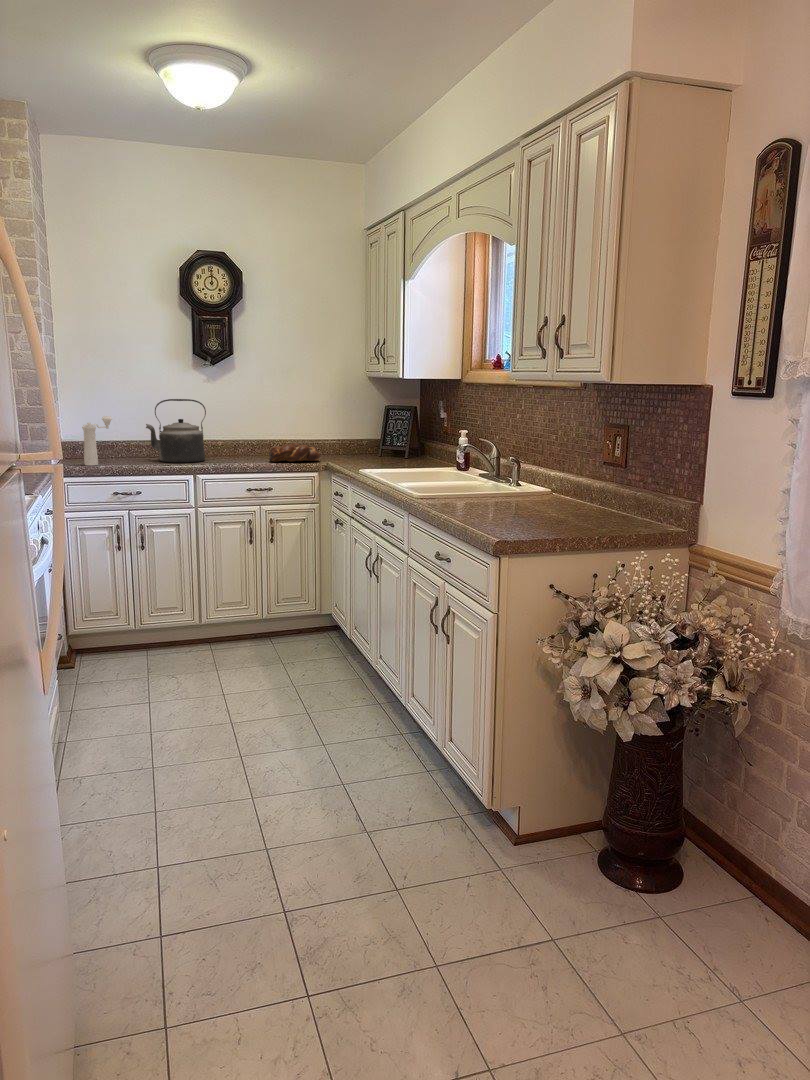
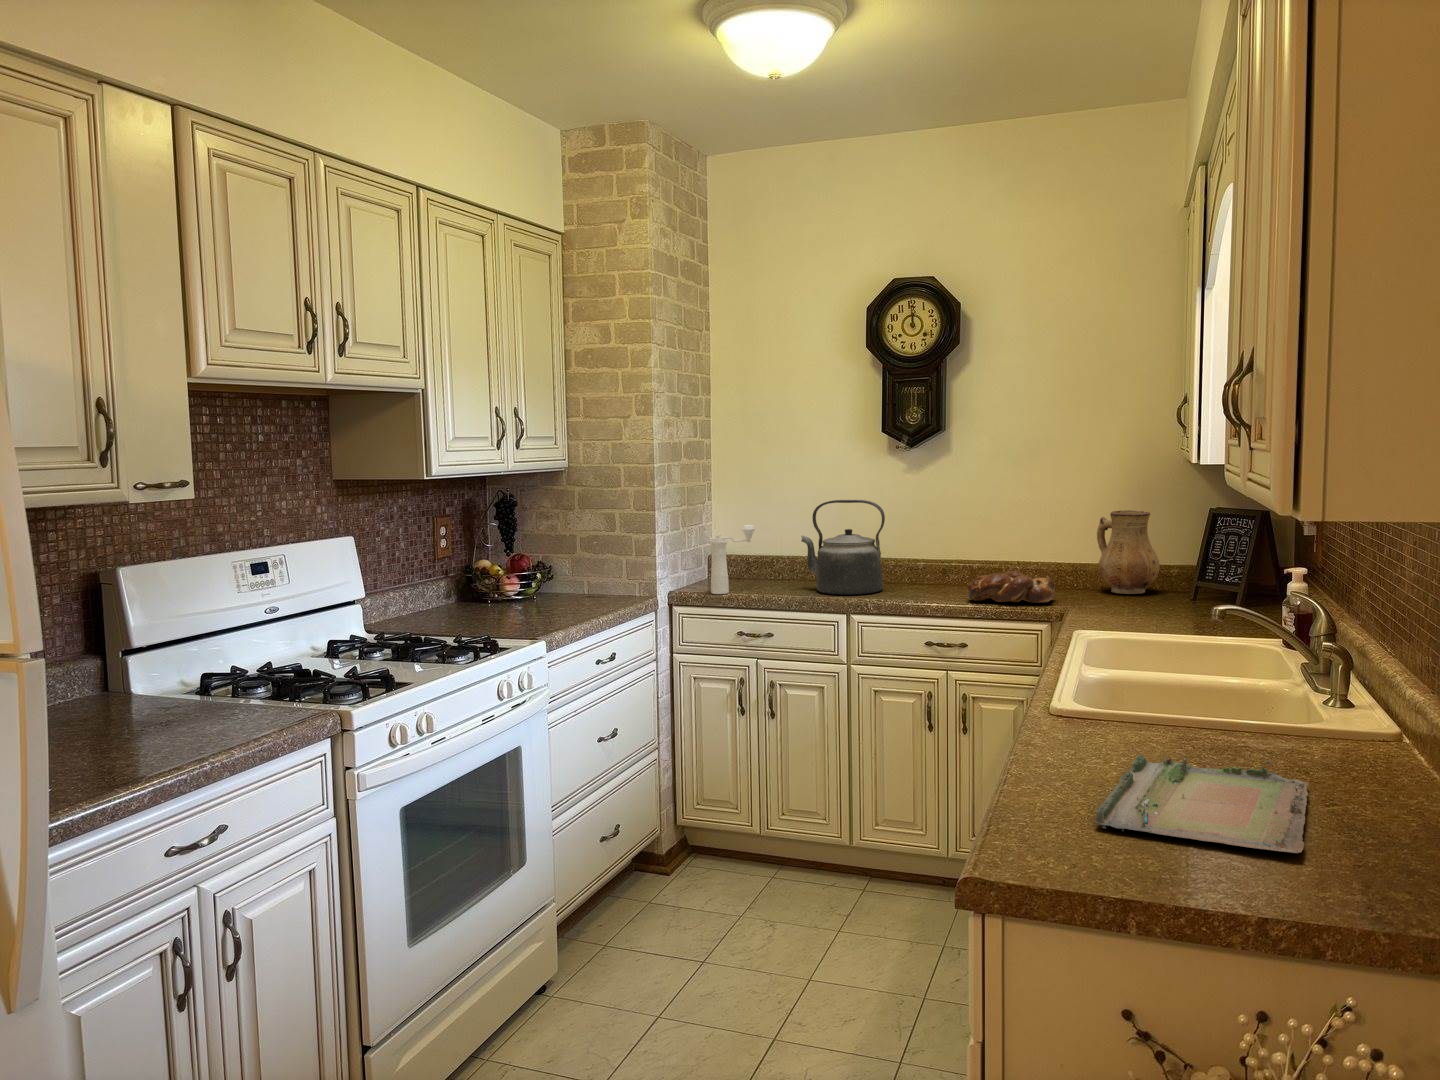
ceramic pitcher: none [327,408,364,456] -> present [1097,510,1160,594]
tray: none [488,495,590,522] -> present [1095,754,1308,853]

